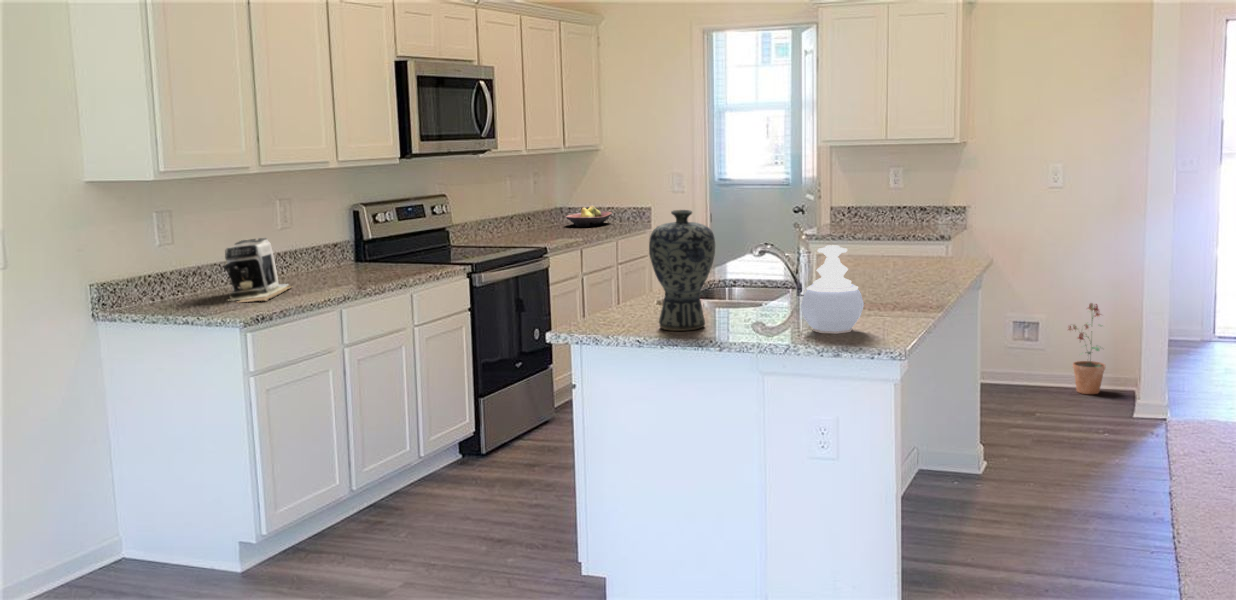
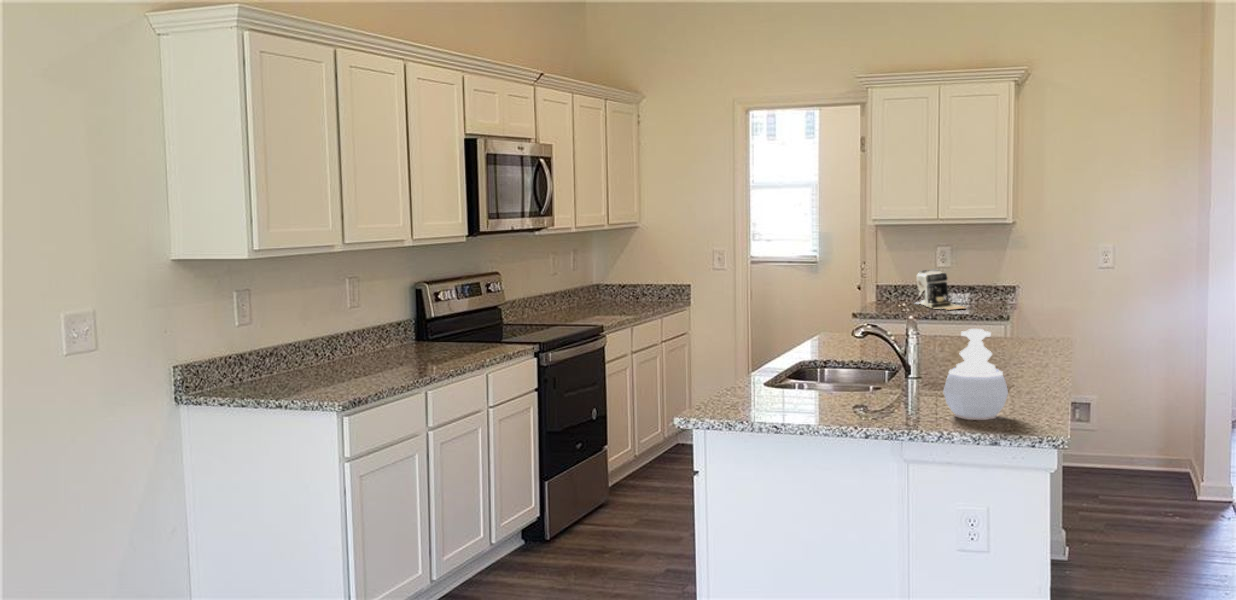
fruit bowl: present [566,206,612,227] -> none [608,283,652,305]
vase: present [649,210,715,331] -> none [780,291,849,417]
coffee maker: present [224,238,292,302] -> present [916,269,966,309]
potted plant: present [1068,303,1105,394] -> none [1116,381,1158,473]

